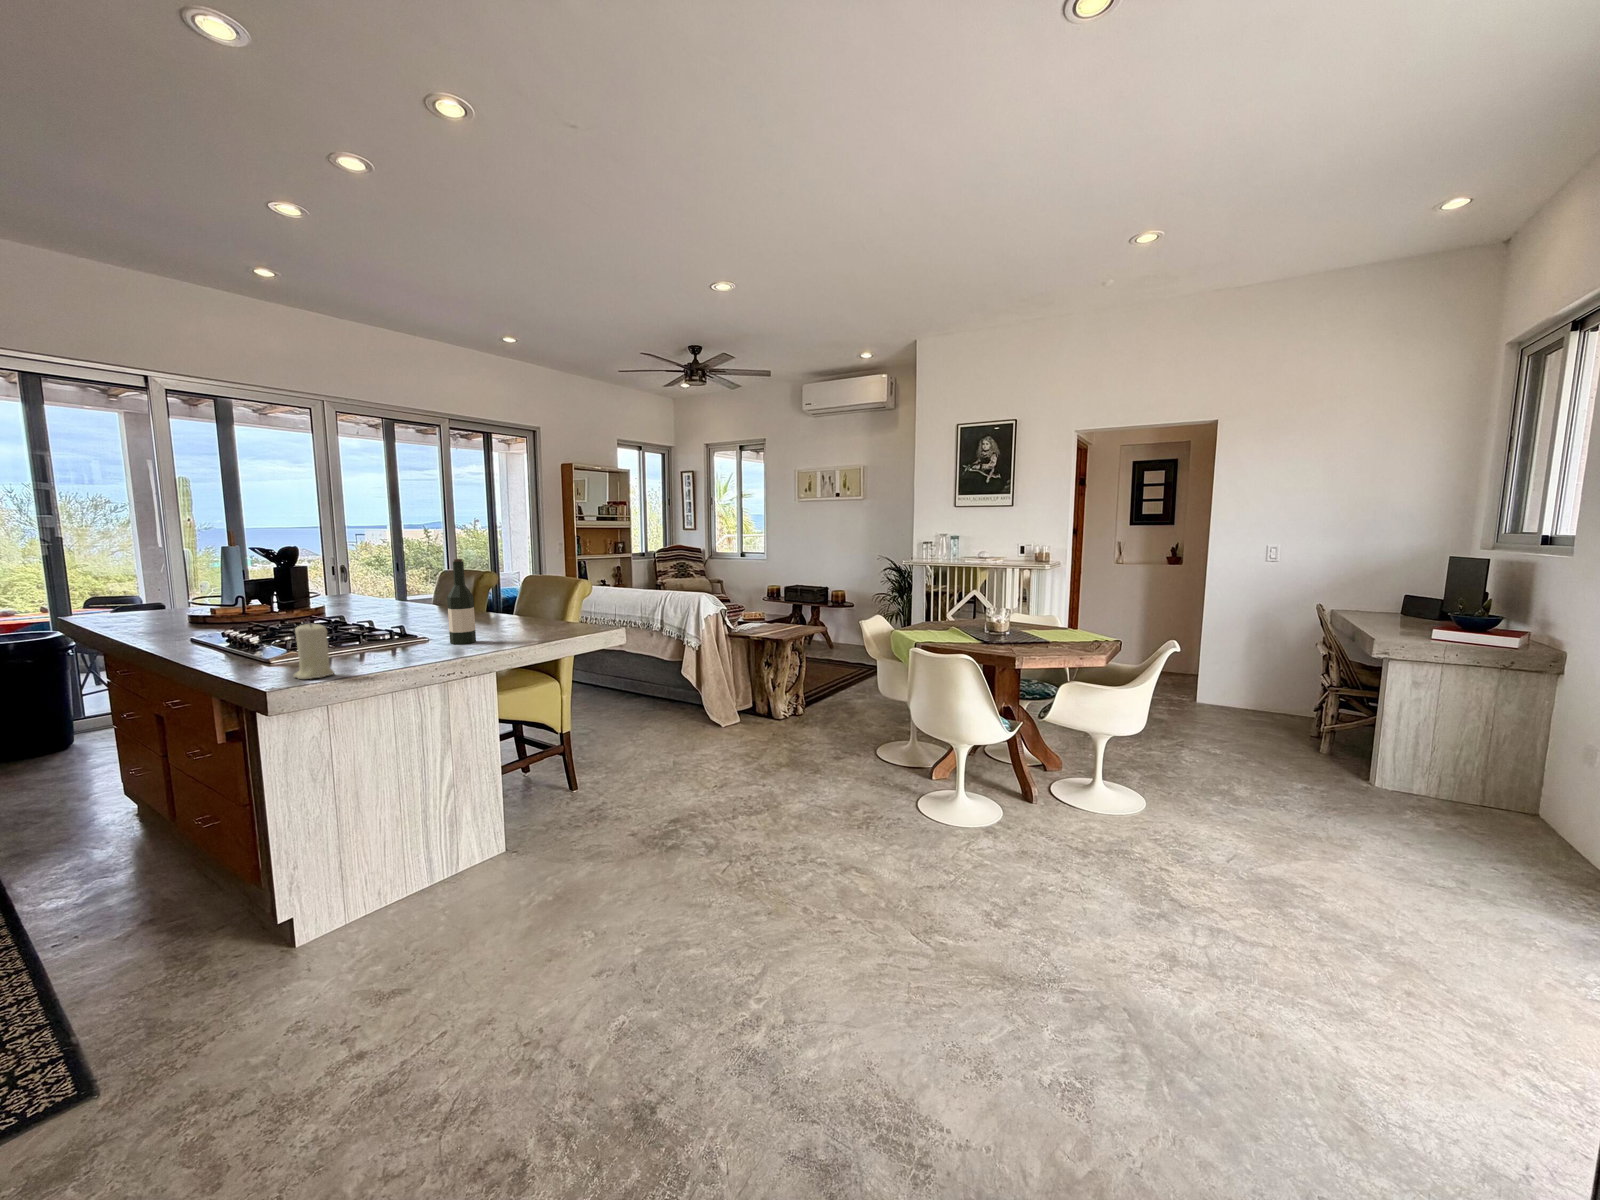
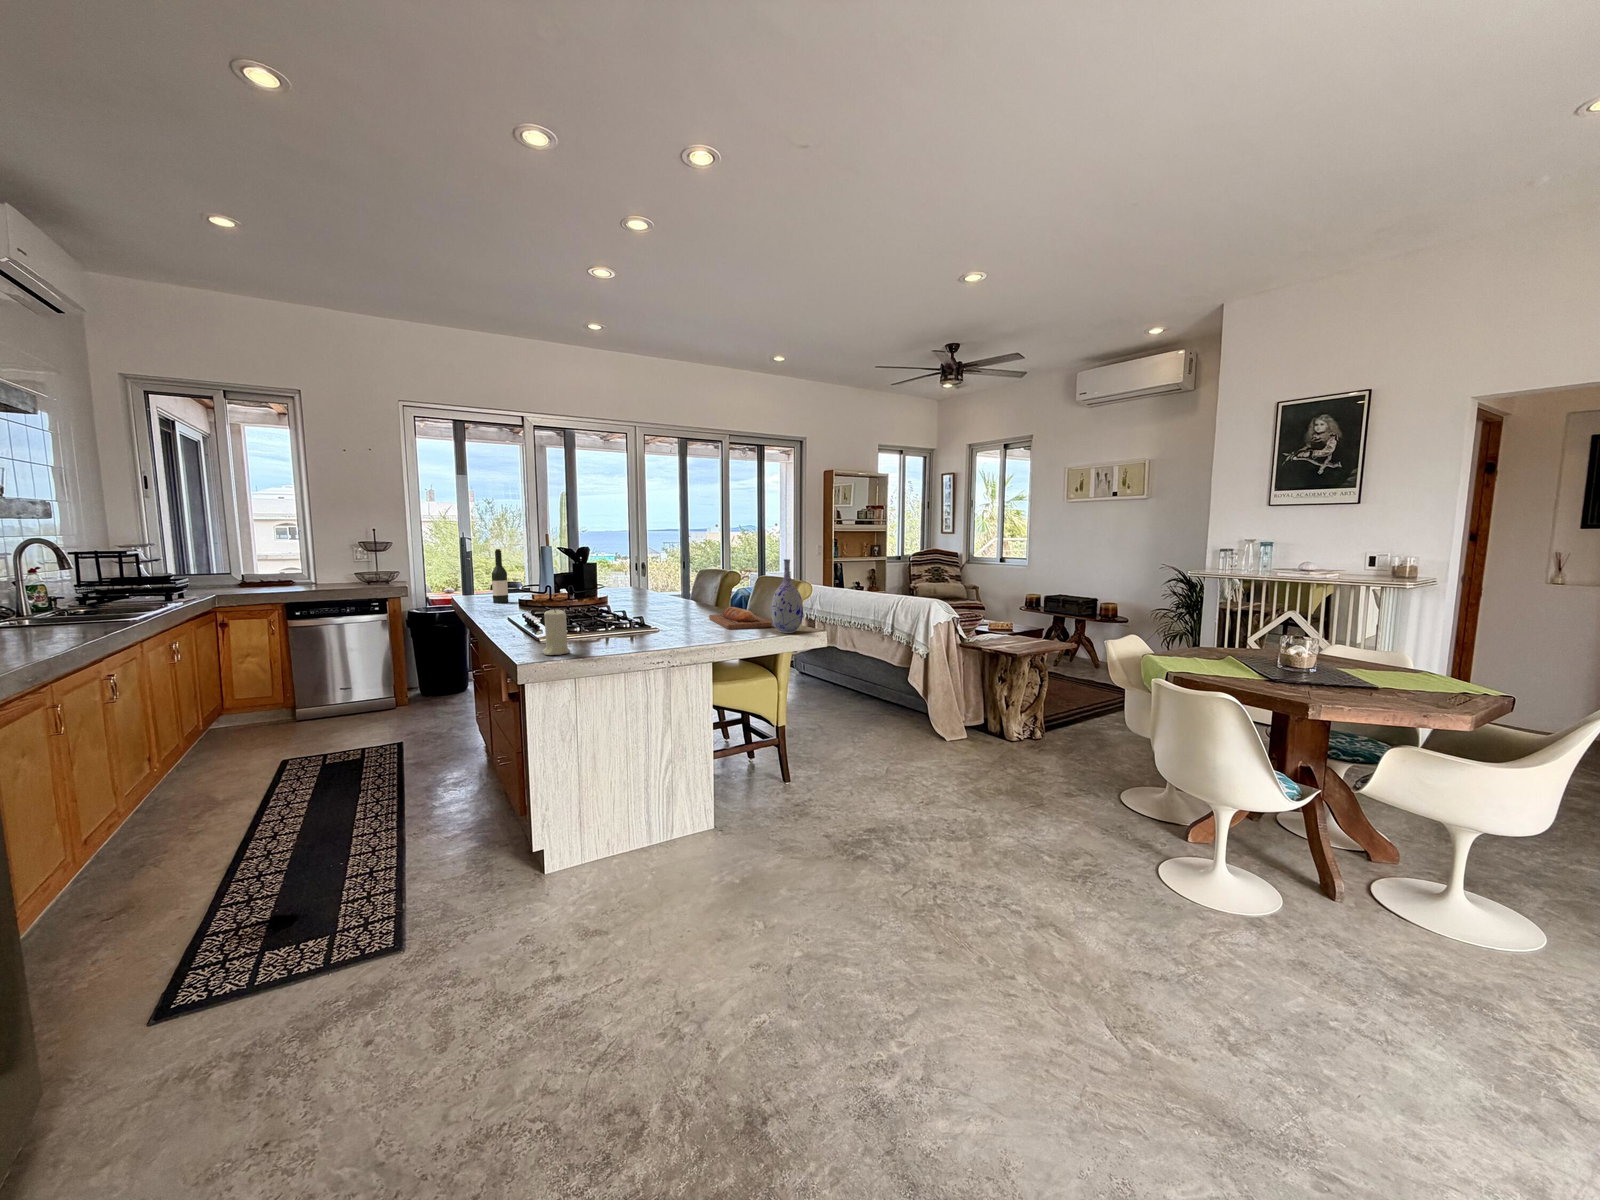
vase: none [562,557,597,634] -> present [771,559,803,633]
wine bottle: present [447,559,476,644] -> present [492,549,508,603]
bread loaf: none [478,611,559,635] -> present [709,607,772,630]

